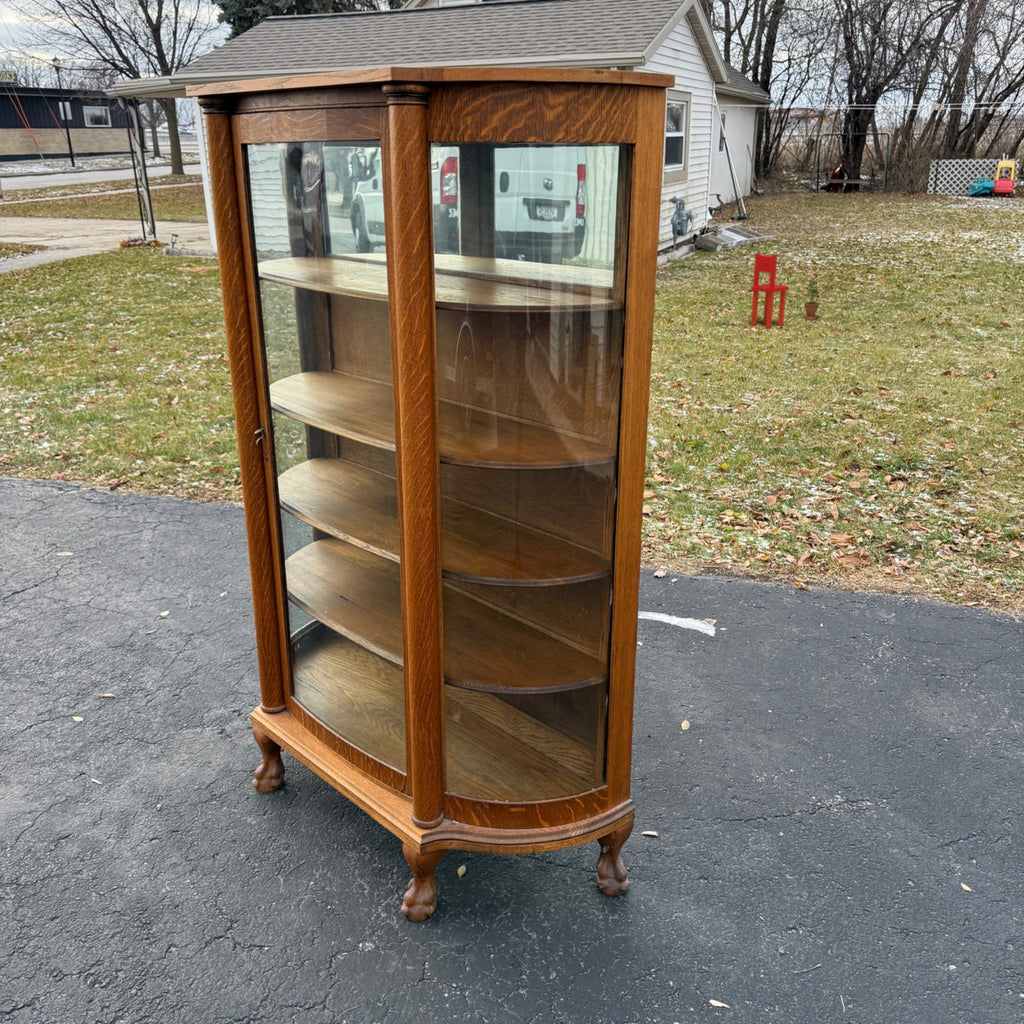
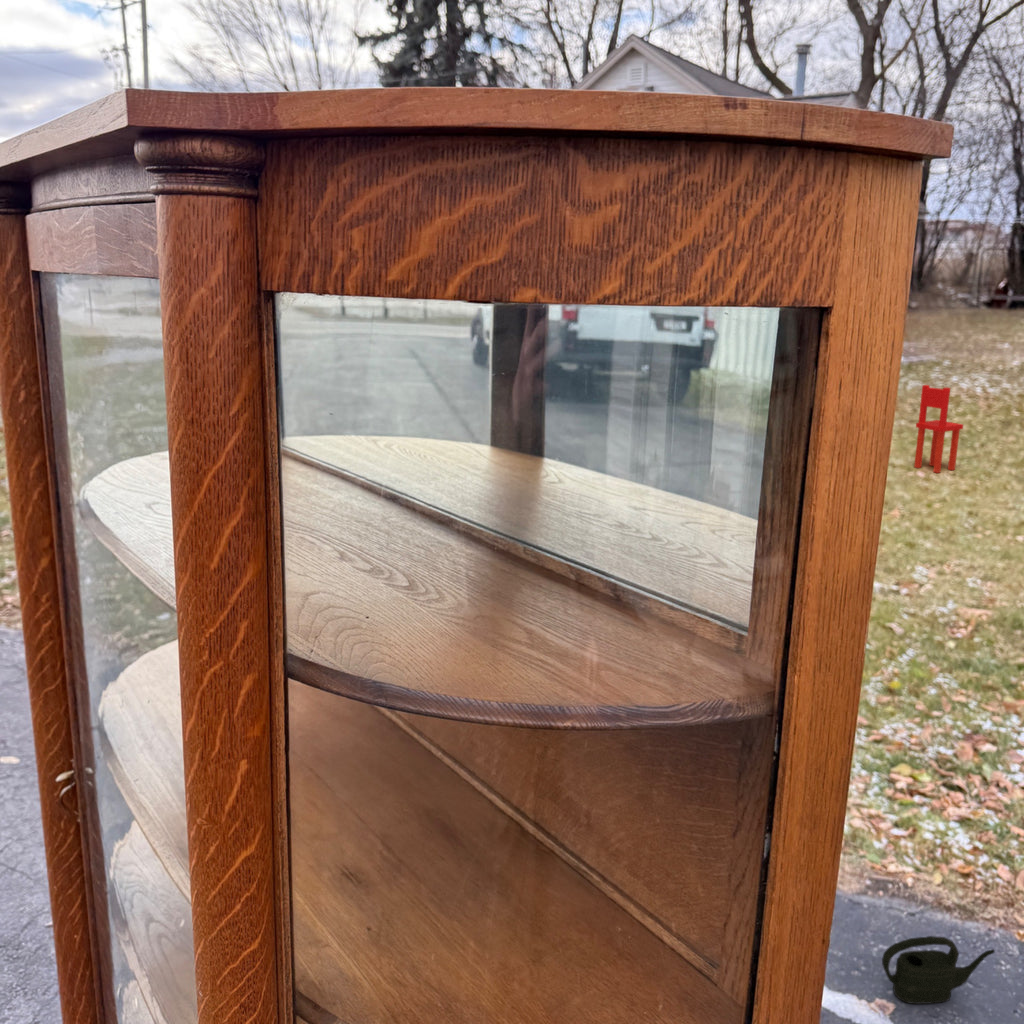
potted plant: present [805,280,819,320] -> none [980,414,1002,464]
watering can: none [707,576,775,619] -> present [882,936,994,1004]

